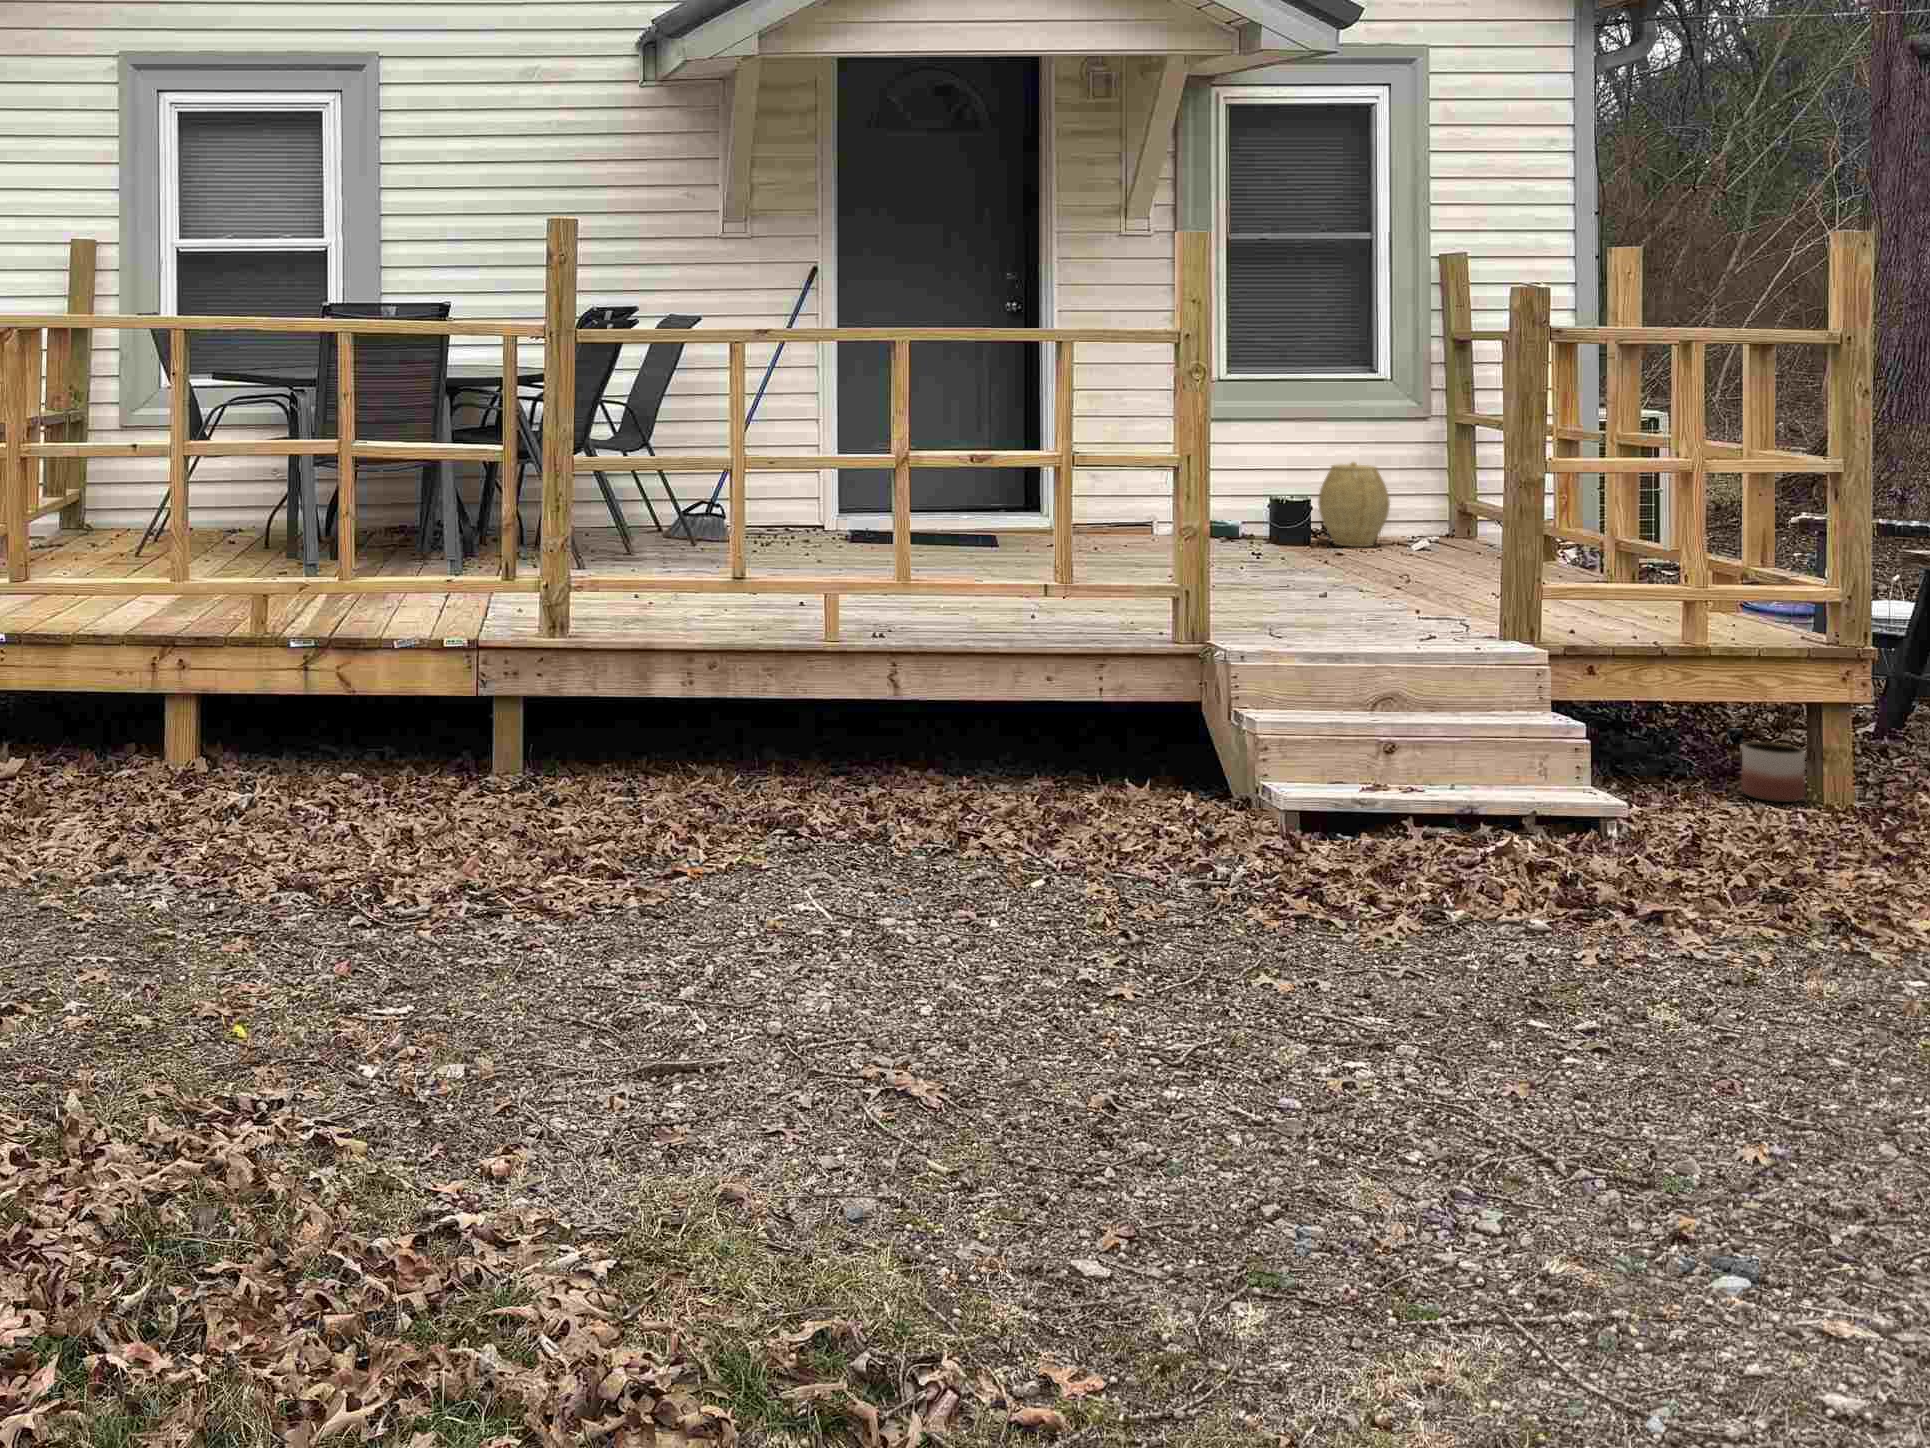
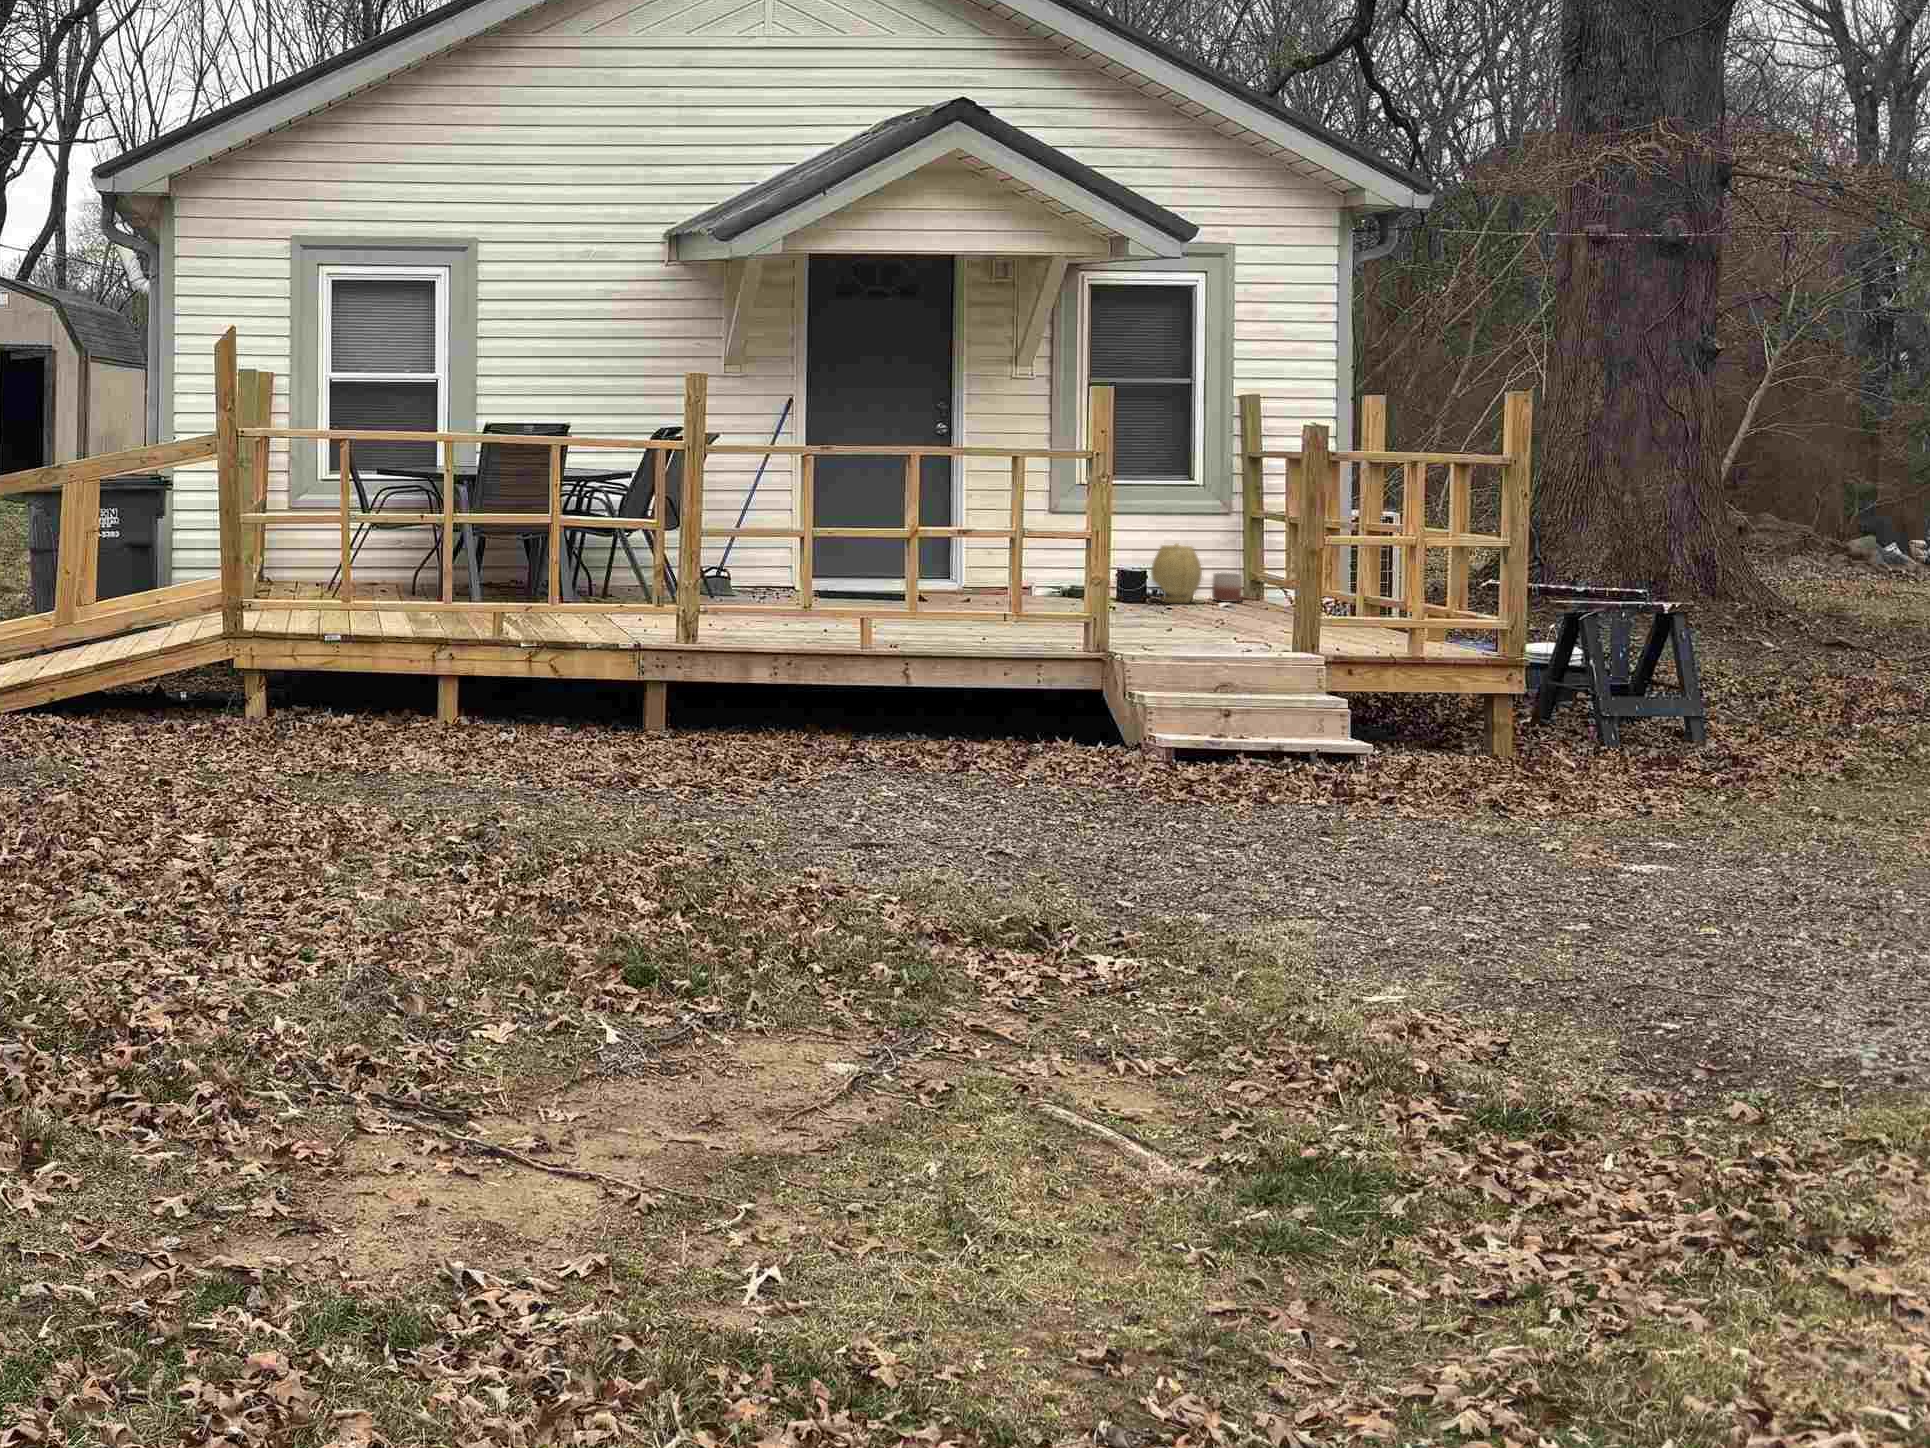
planter: present [1741,742,1805,802] -> present [1212,573,1243,602]

